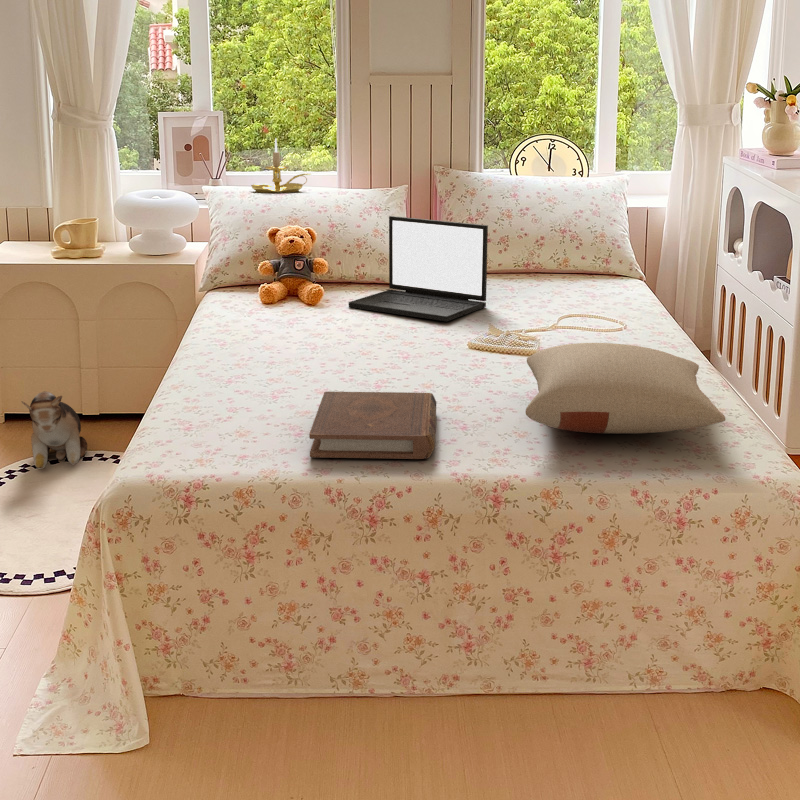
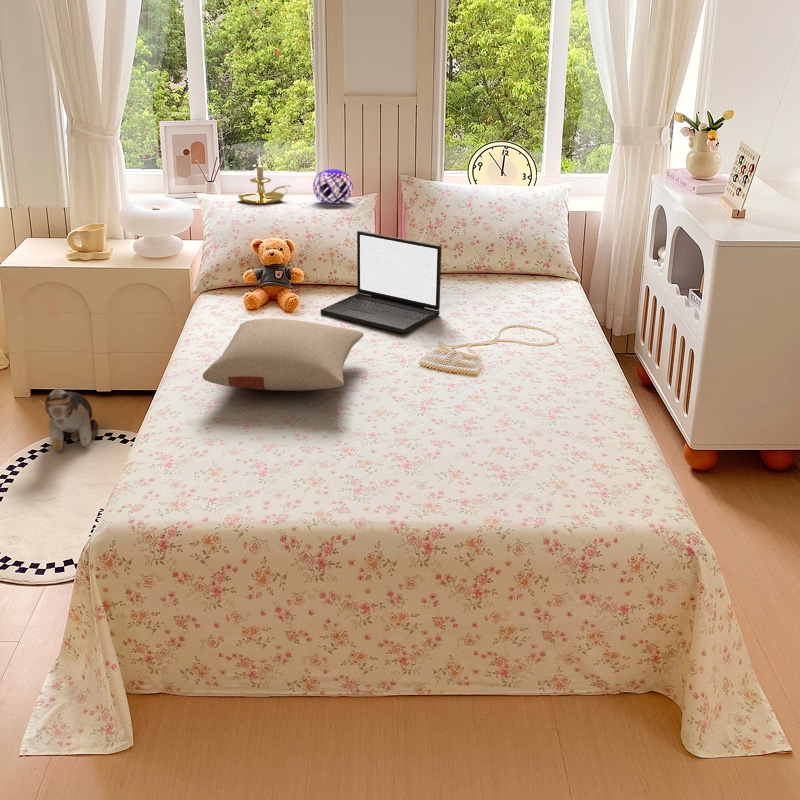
decorative orb: none [337,154,382,192] -> present [313,169,353,203]
pillow: present [526,343,725,433] -> present [203,319,364,391]
book: present [309,392,436,459] -> none [270,426,385,503]

